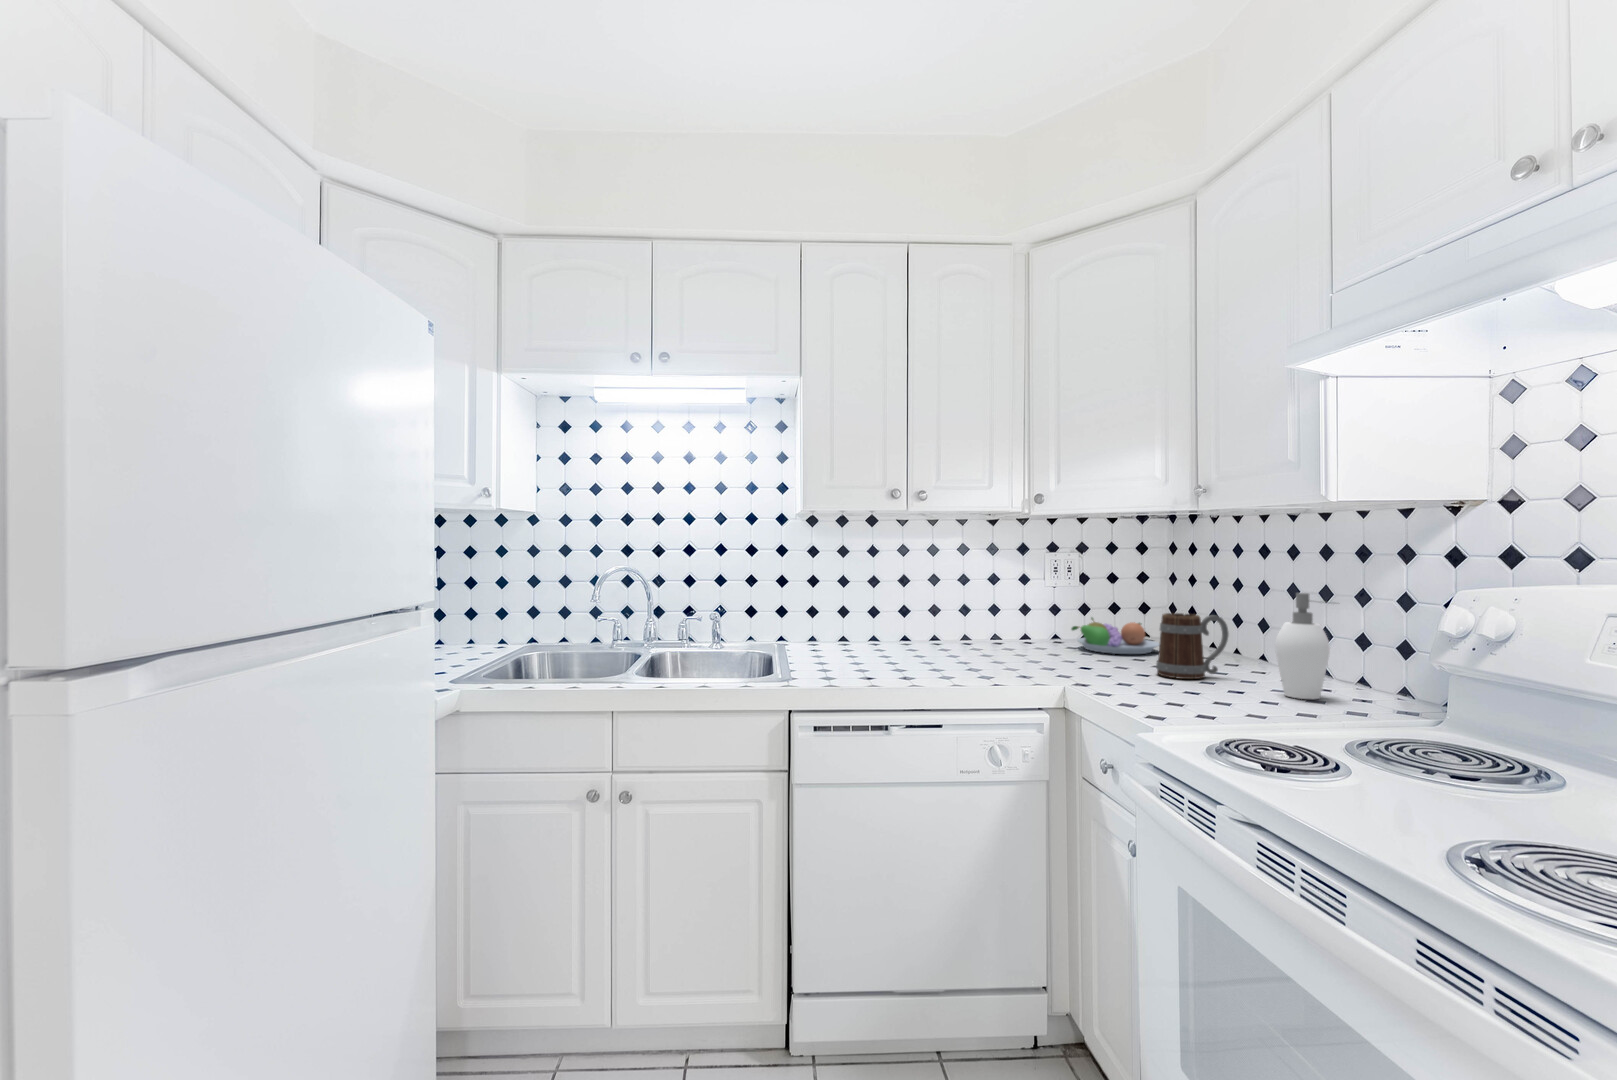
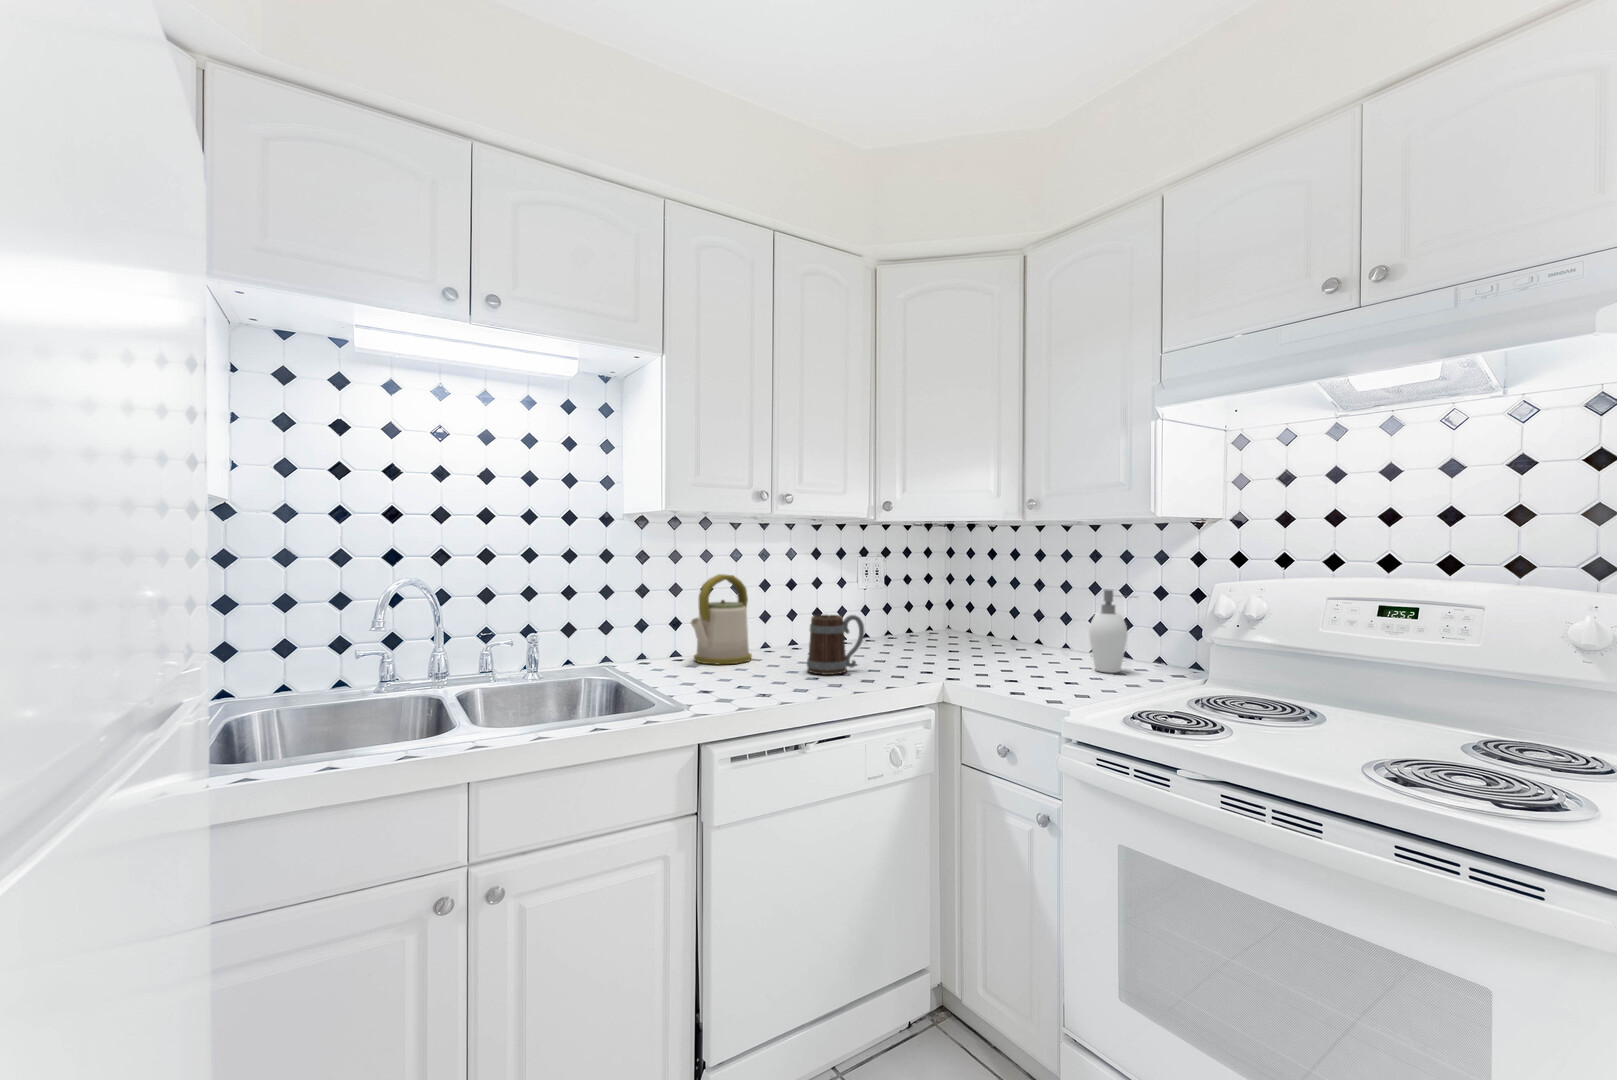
kettle: none [839,566,904,654] -> present [691,574,752,664]
mug: present [1156,613,1229,679] -> present [807,615,864,675]
fruit bowl: present [1072,618,1159,654] -> none [889,614,958,646]

